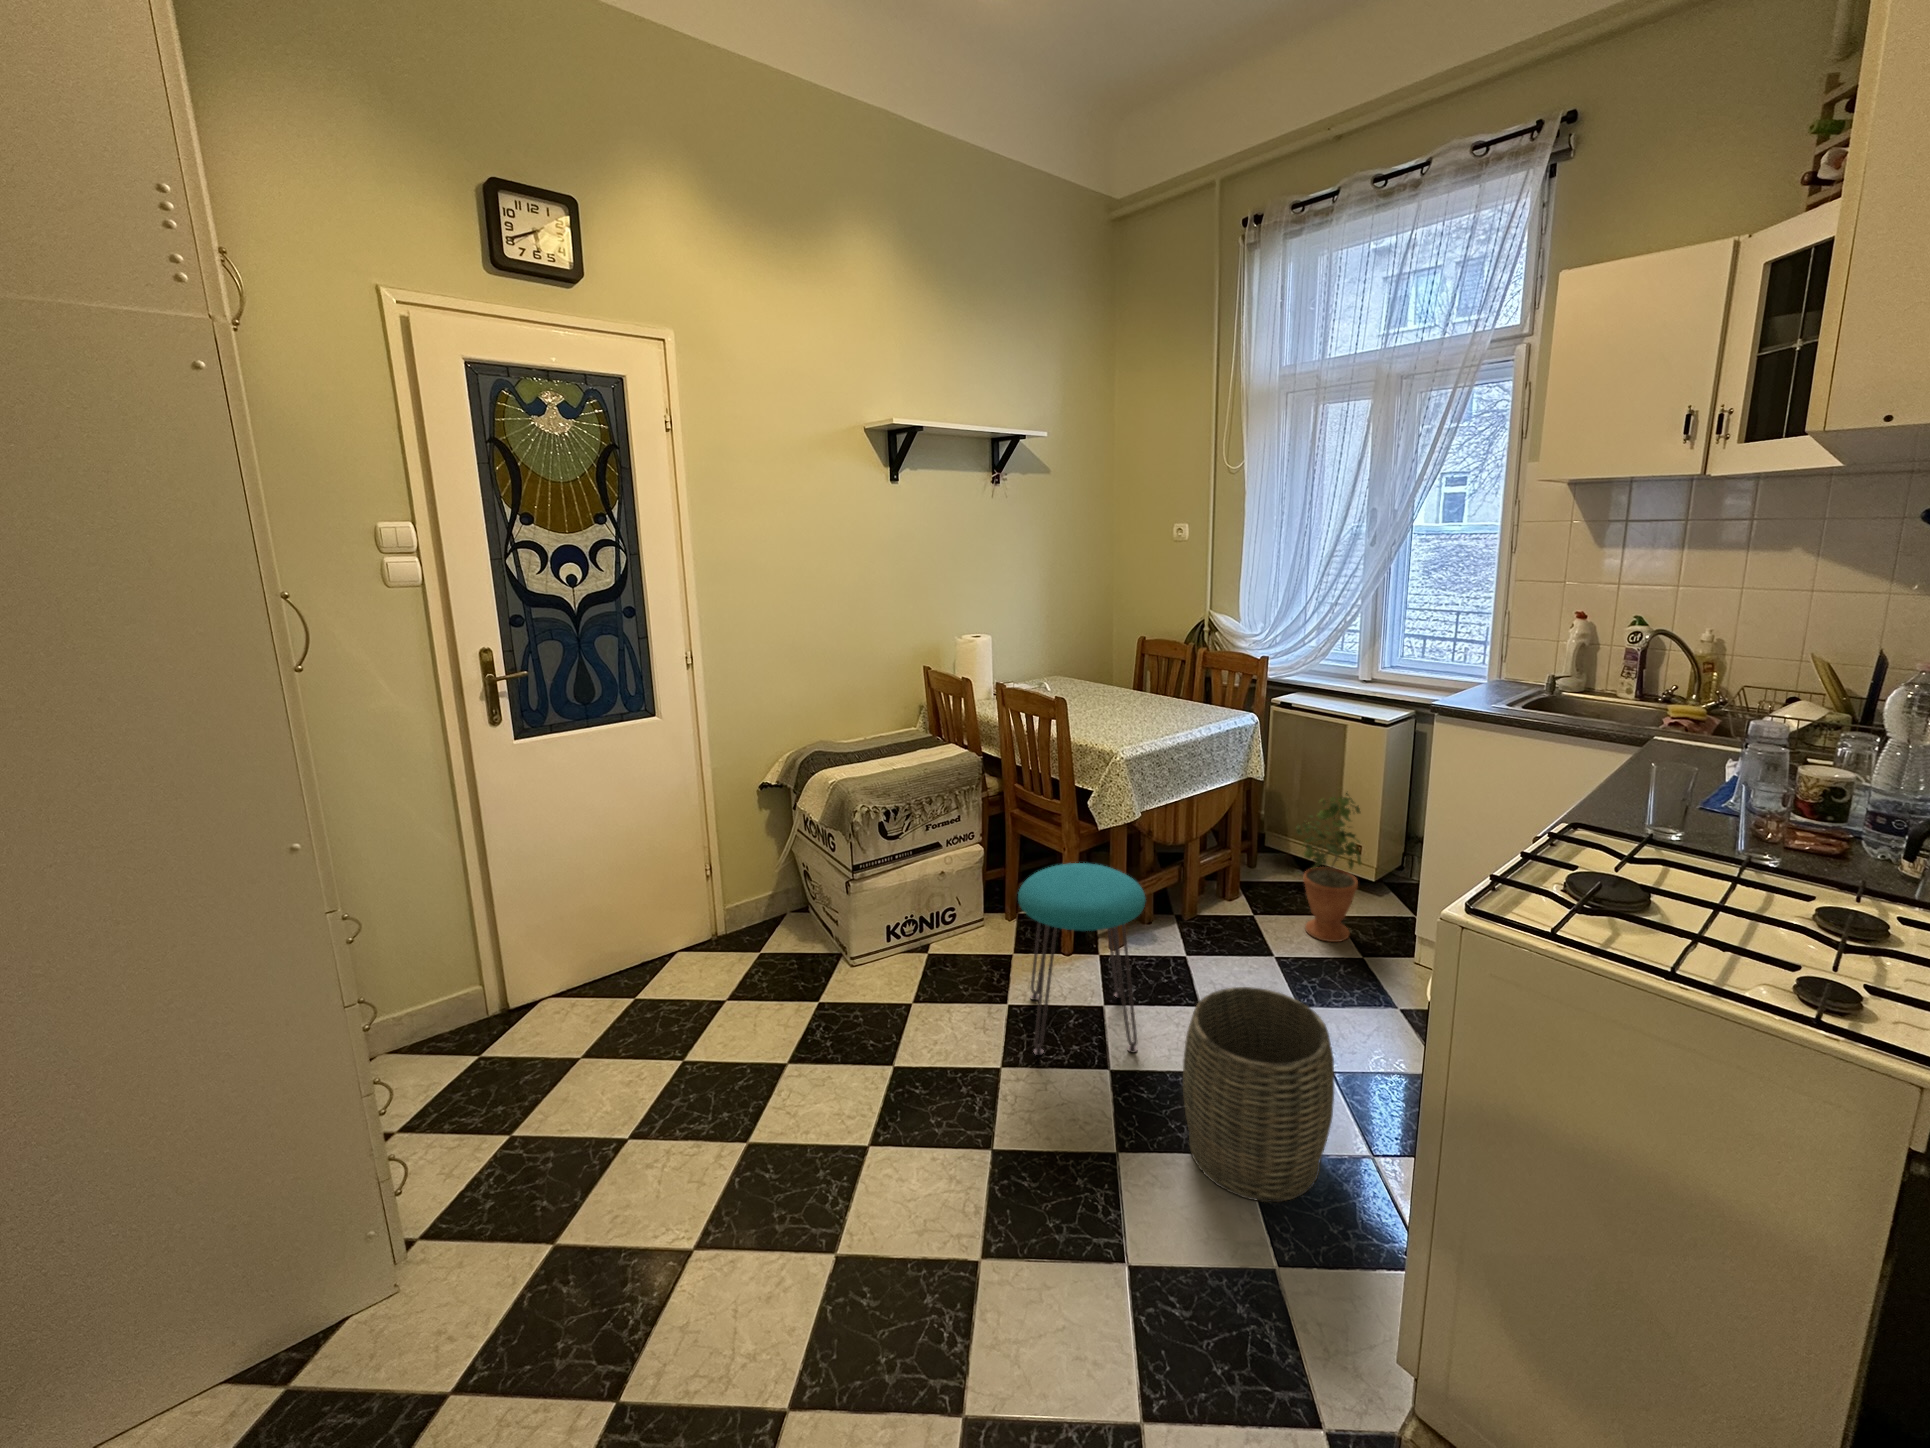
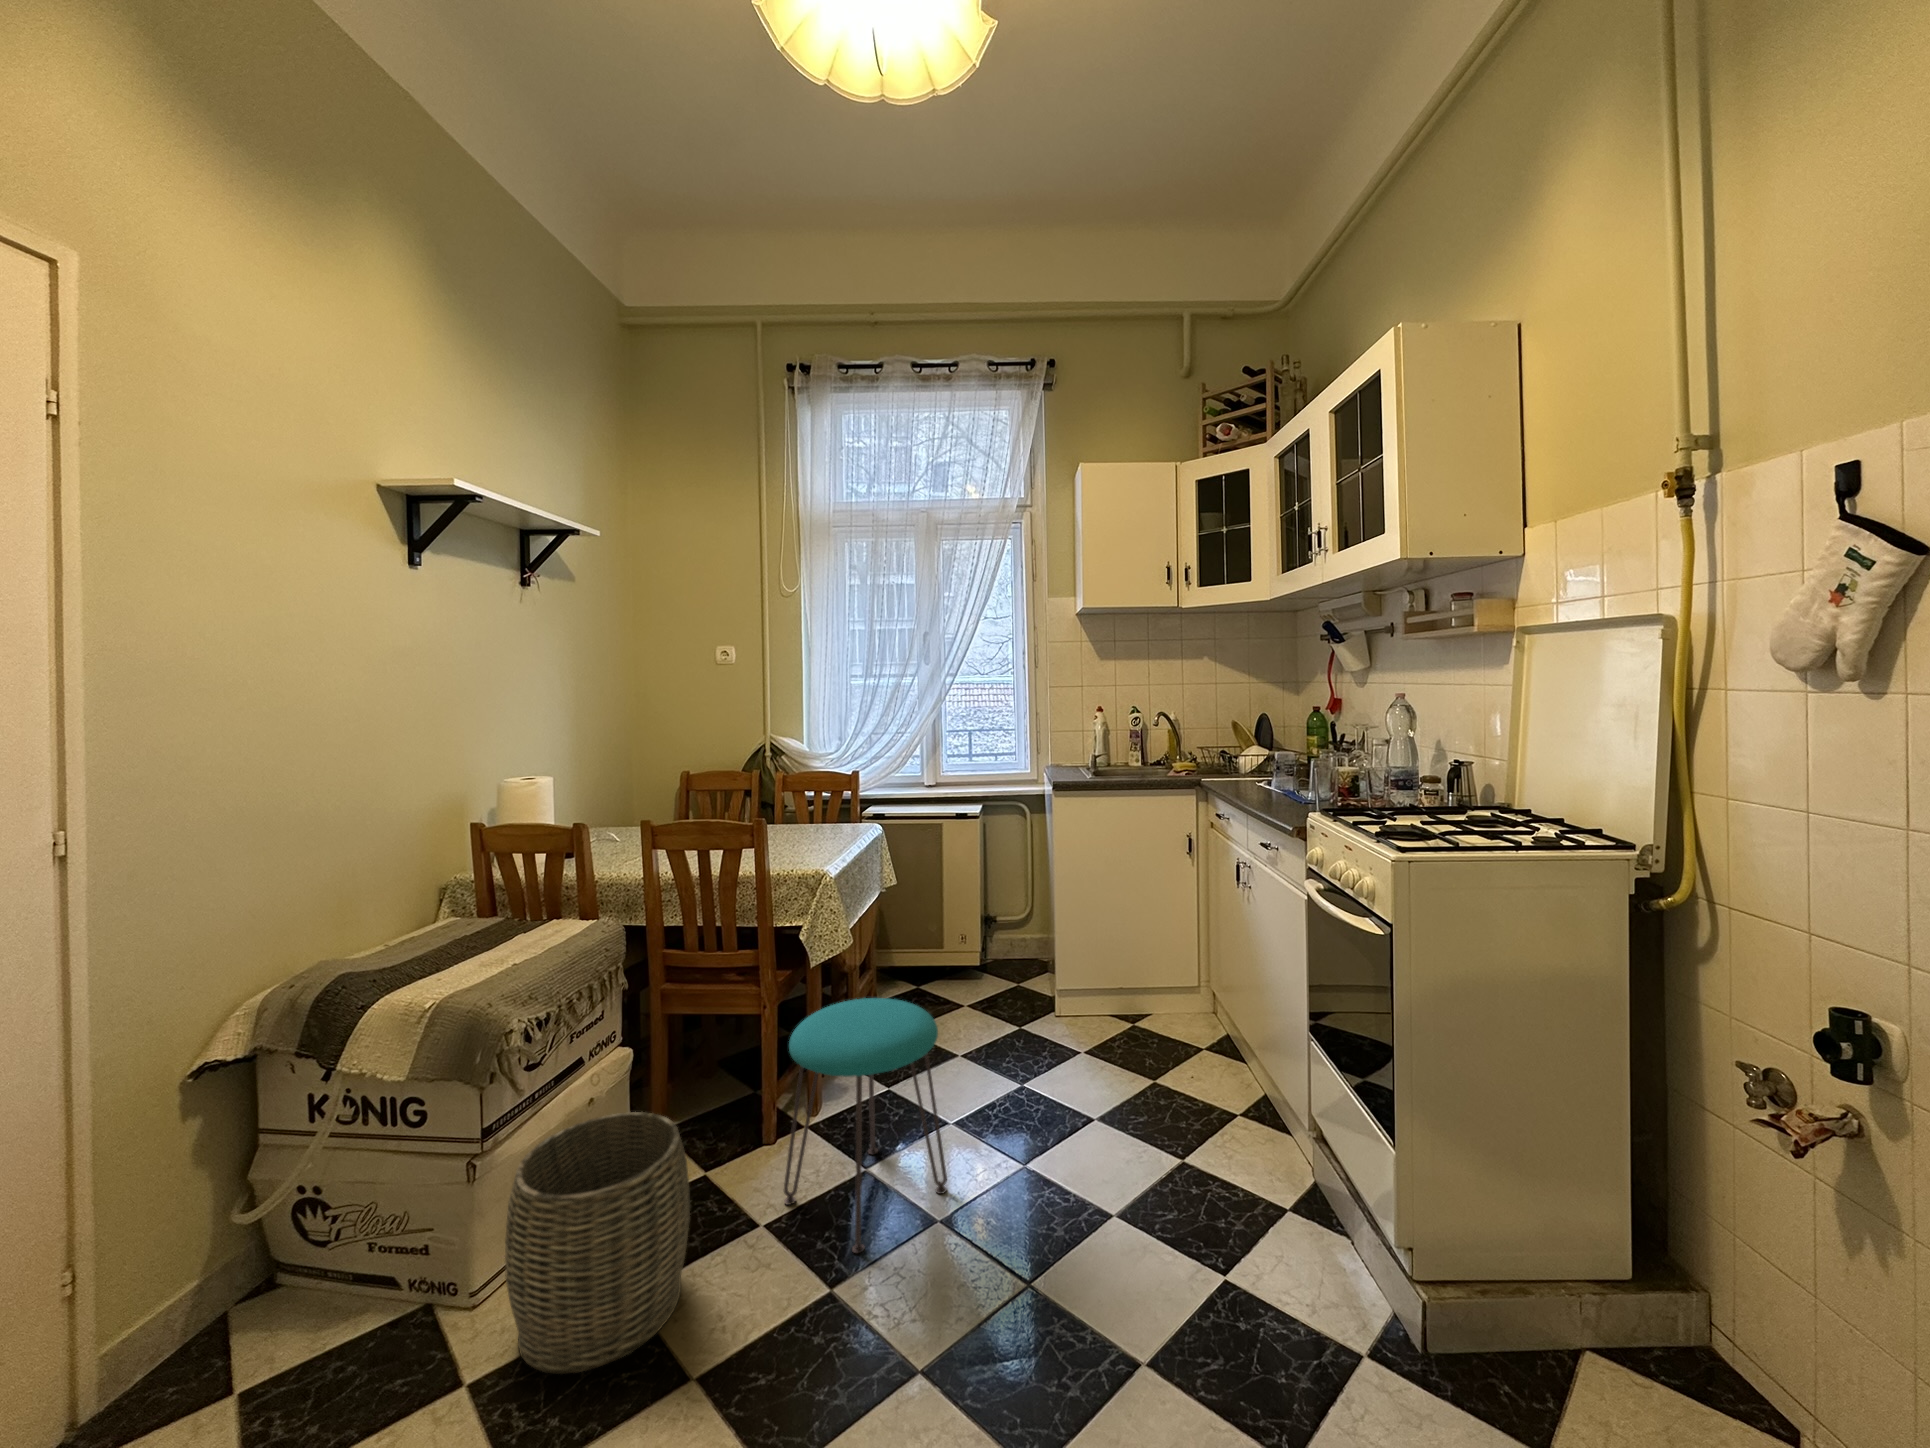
potted plant: present [1296,793,1361,942] -> none [940,875,1000,1025]
woven basket: present [1183,987,1334,1202] -> present [505,1112,690,1374]

